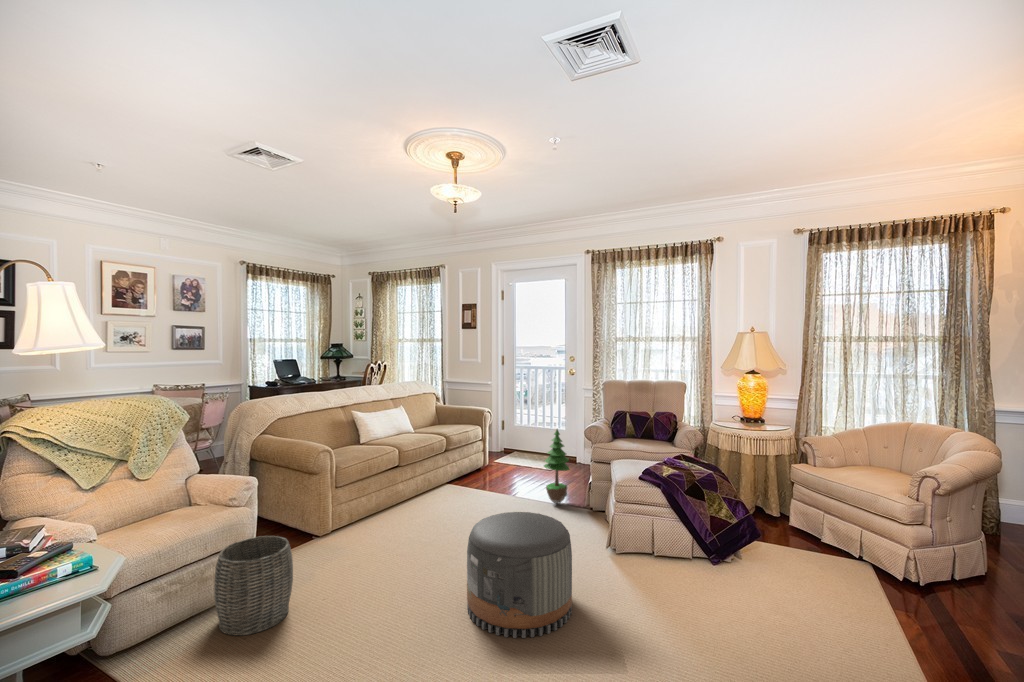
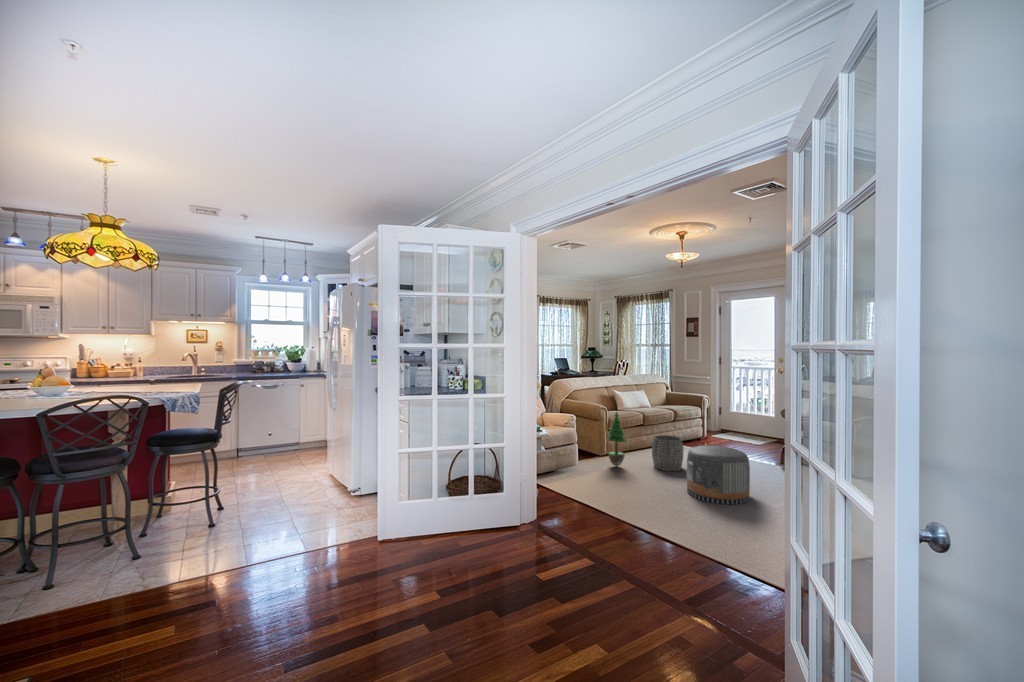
potted tree: present [544,429,570,504] -> present [607,412,626,466]
woven basket: present [214,536,293,636] -> present [652,435,683,471]

